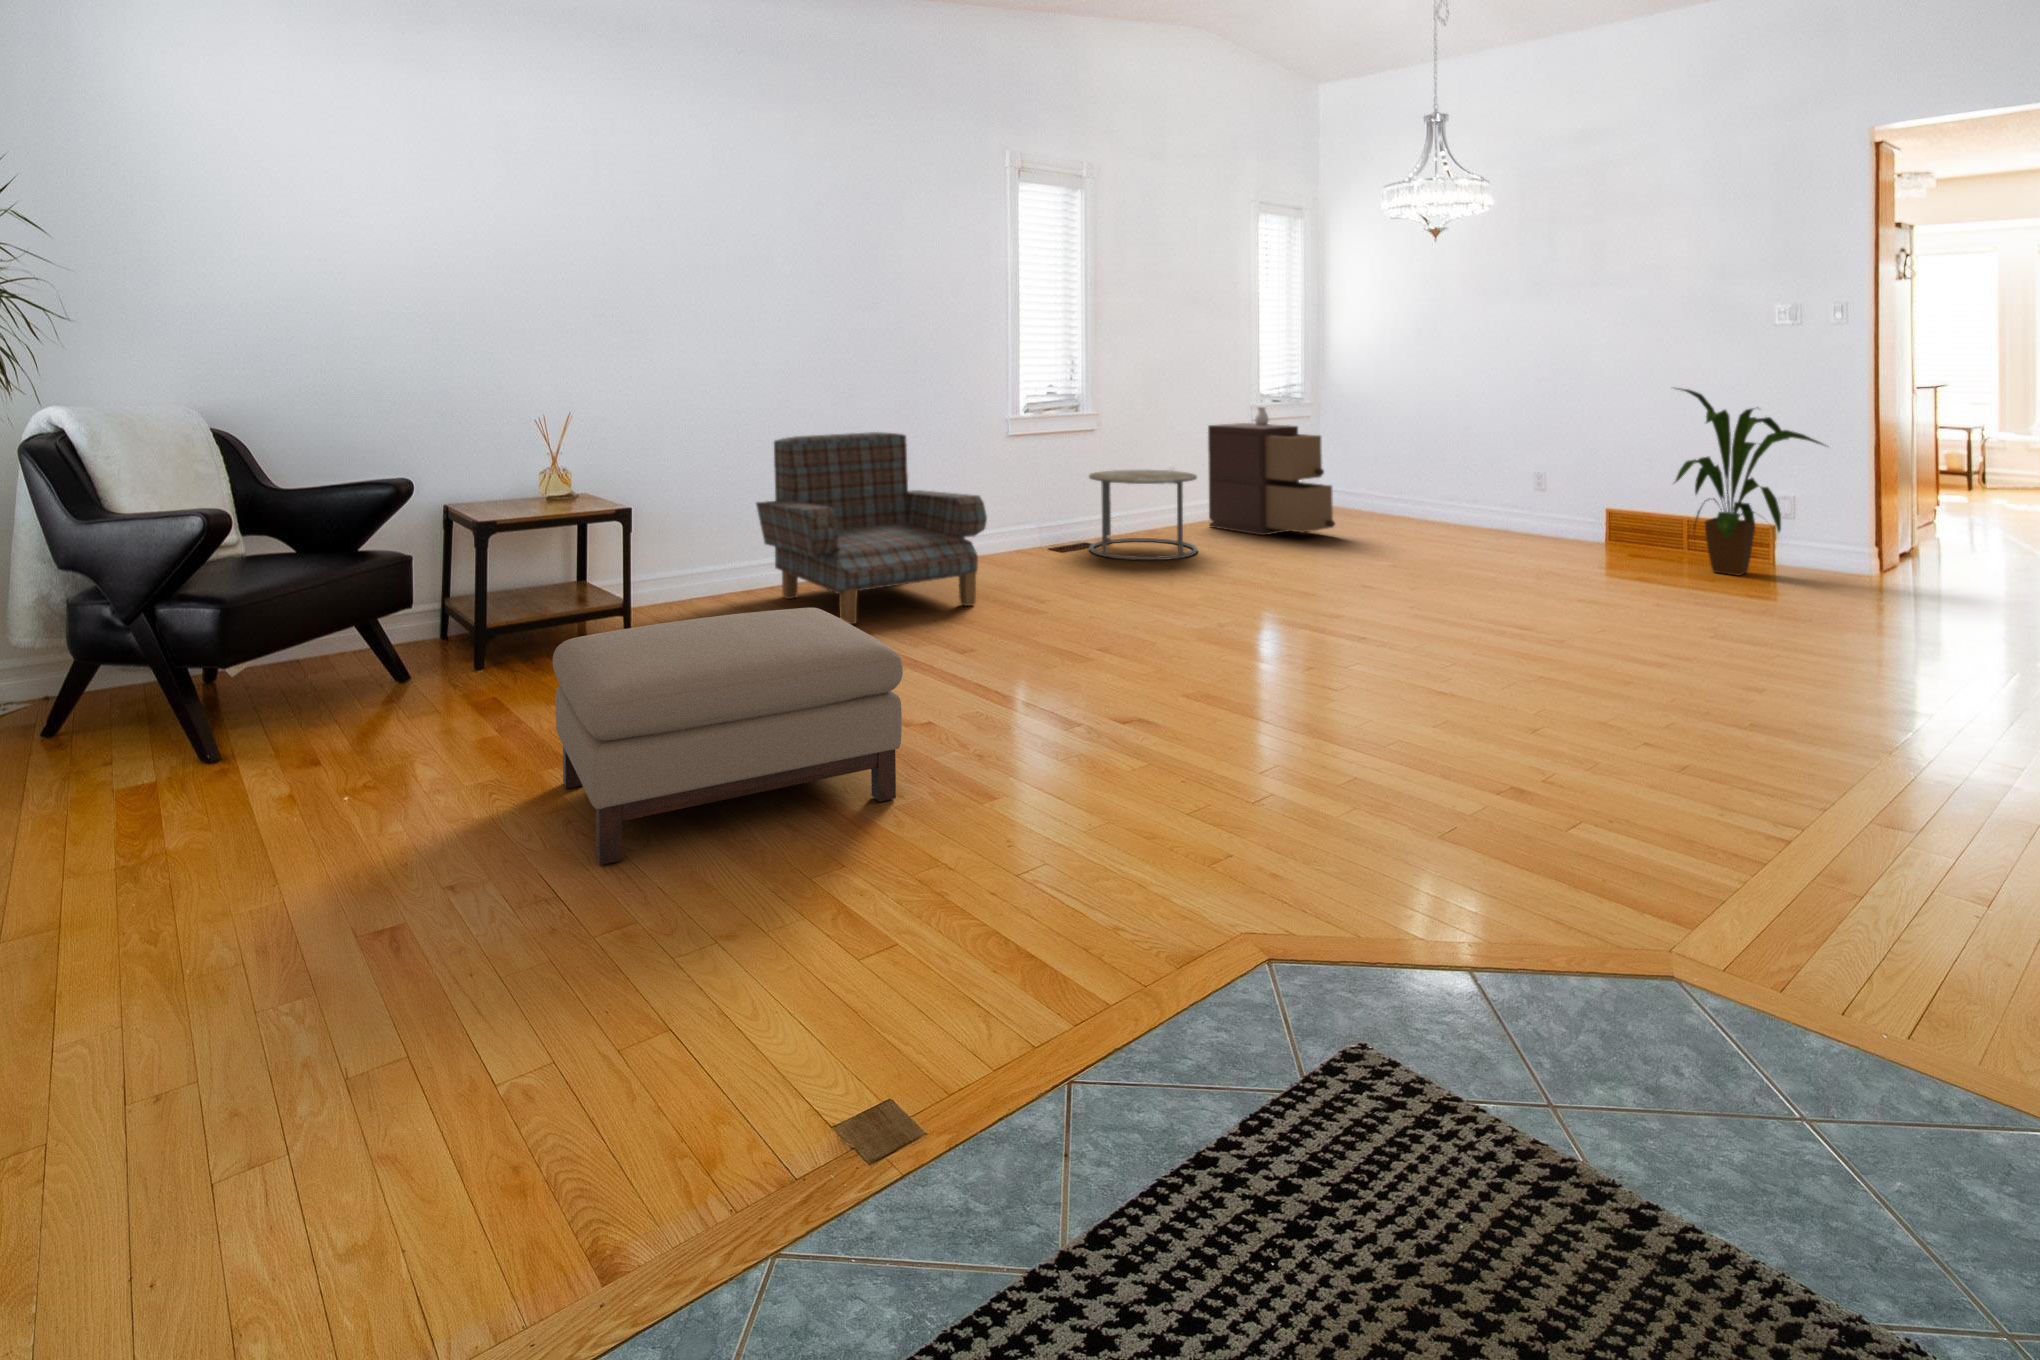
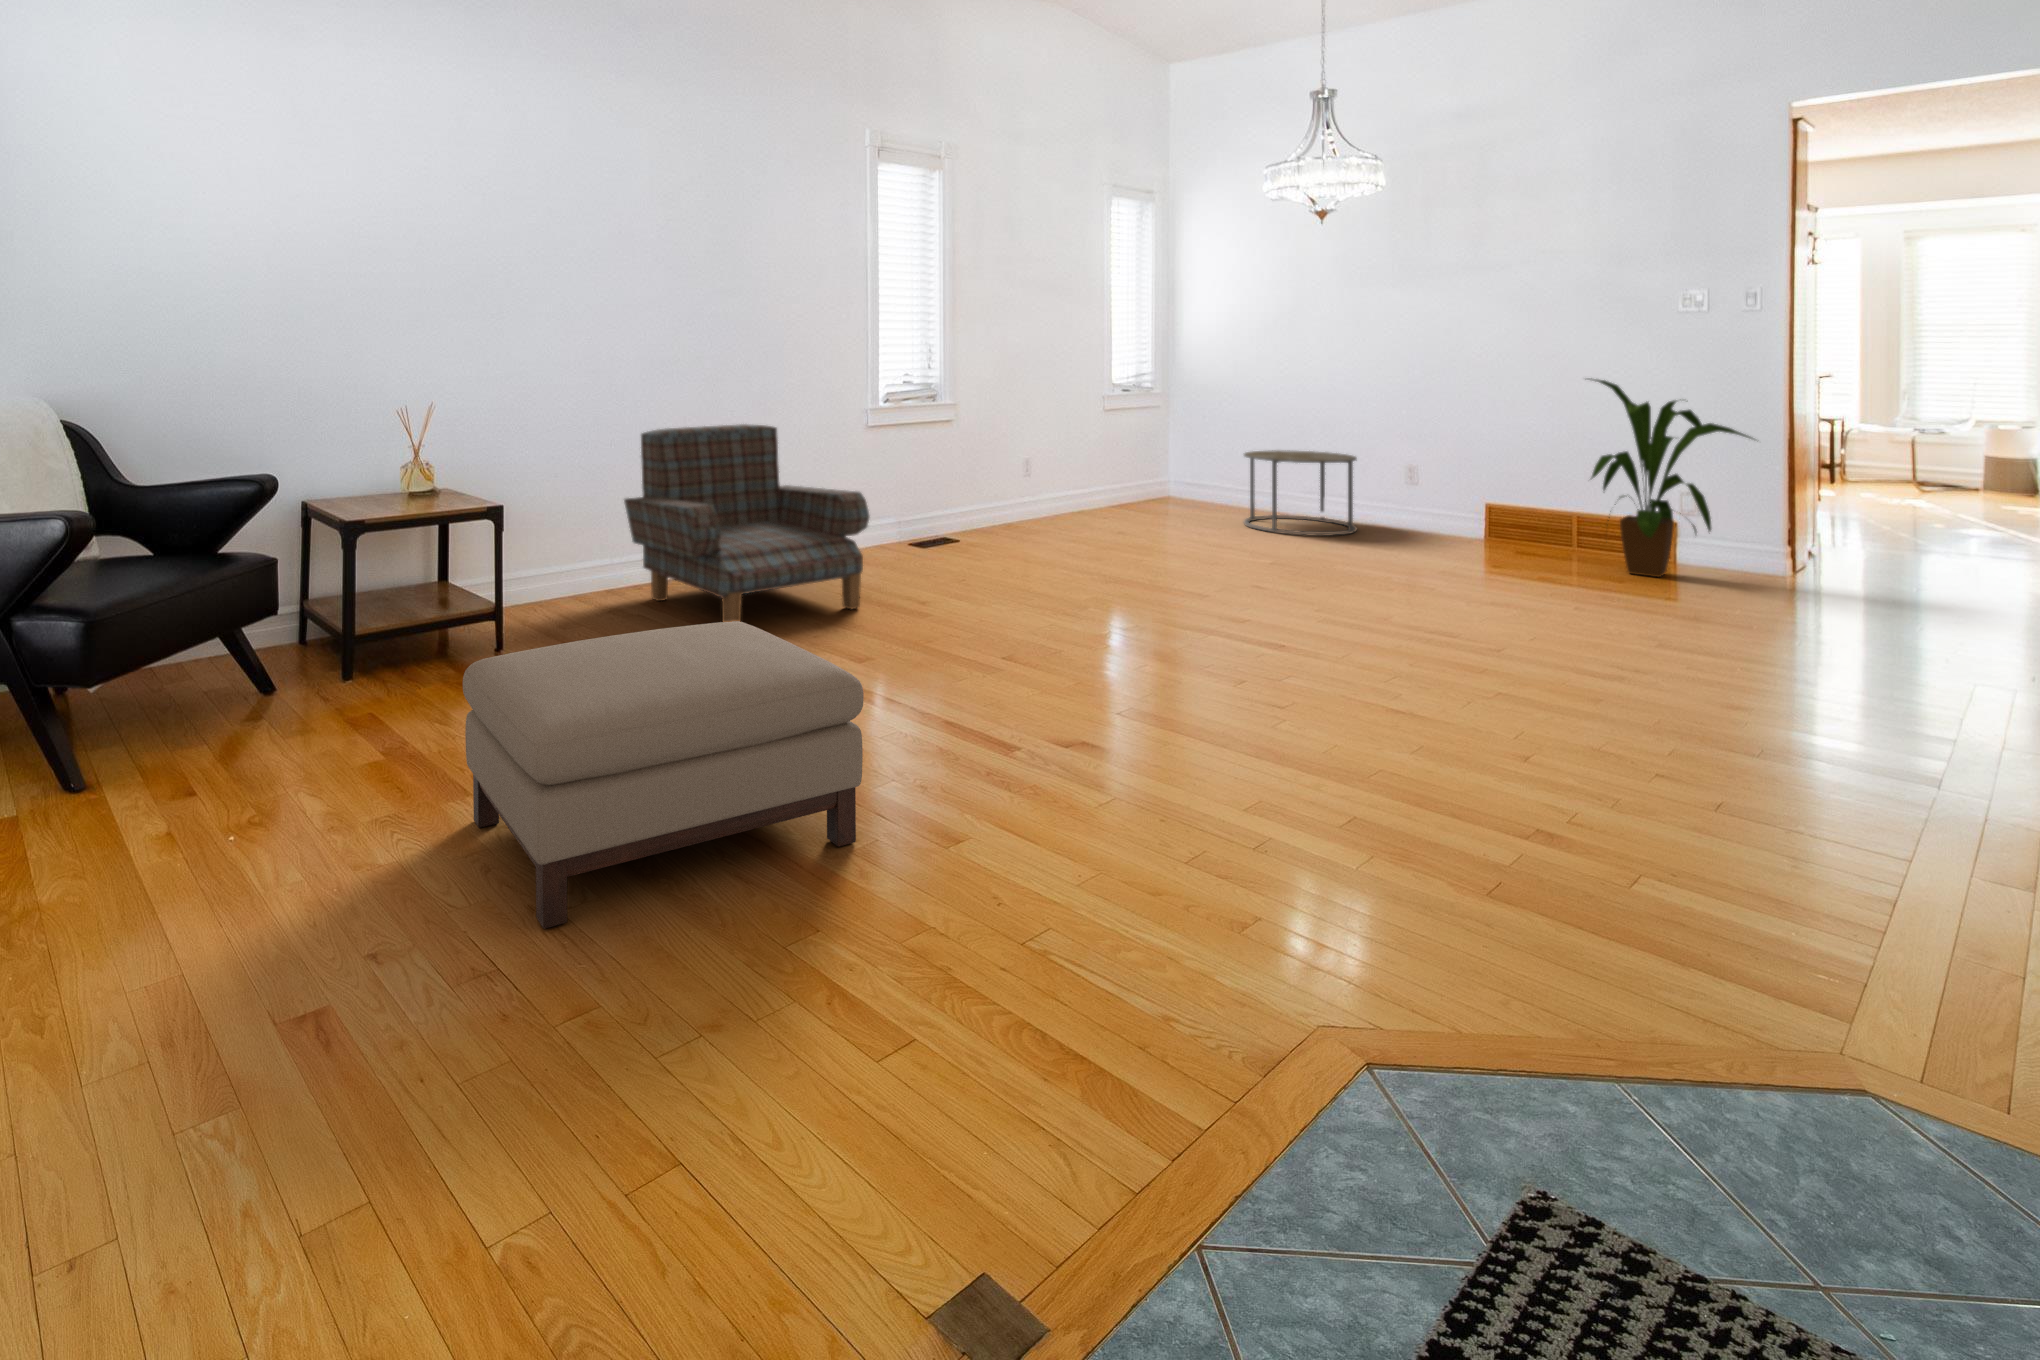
storage cabinet: present [1208,407,1335,535] -> none [1071,397,1209,532]
side table: present [1089,470,1198,560] -> present [1244,450,1357,536]

